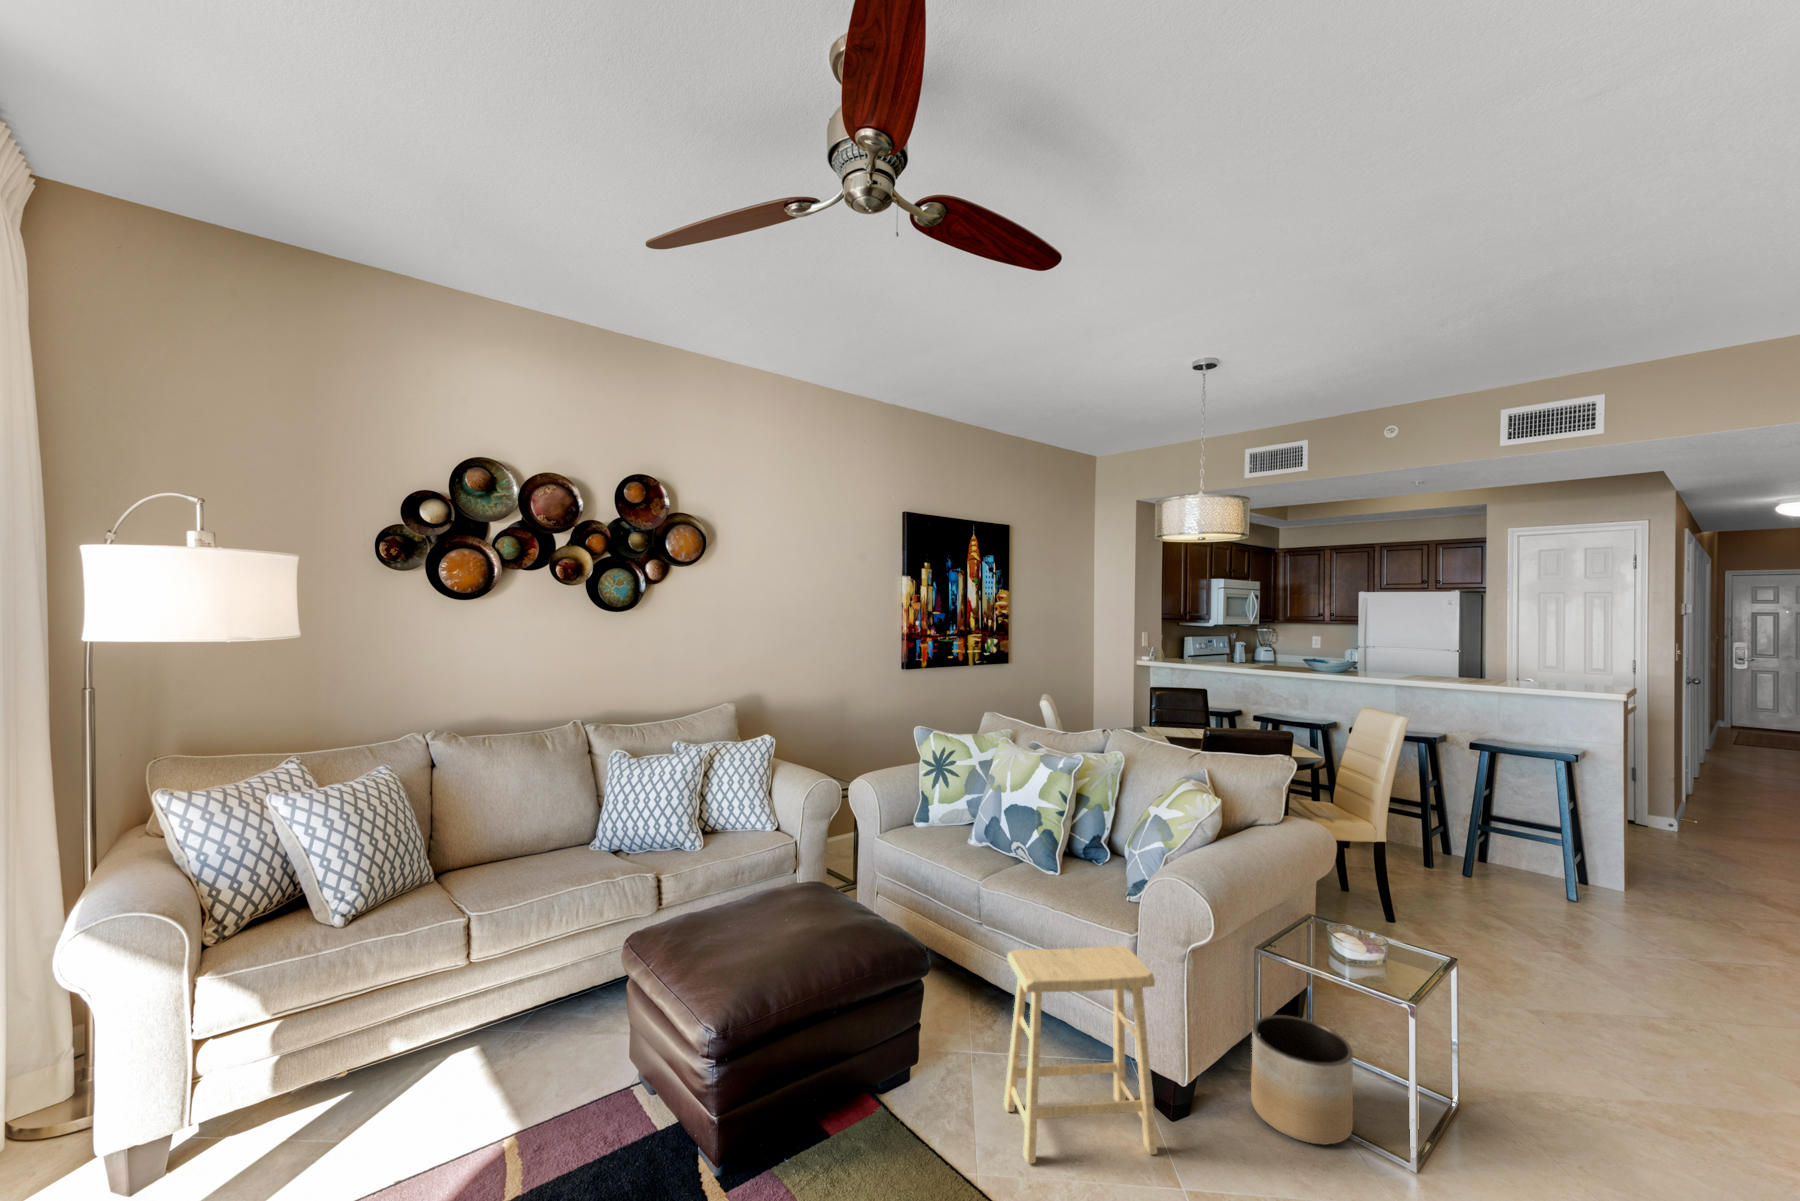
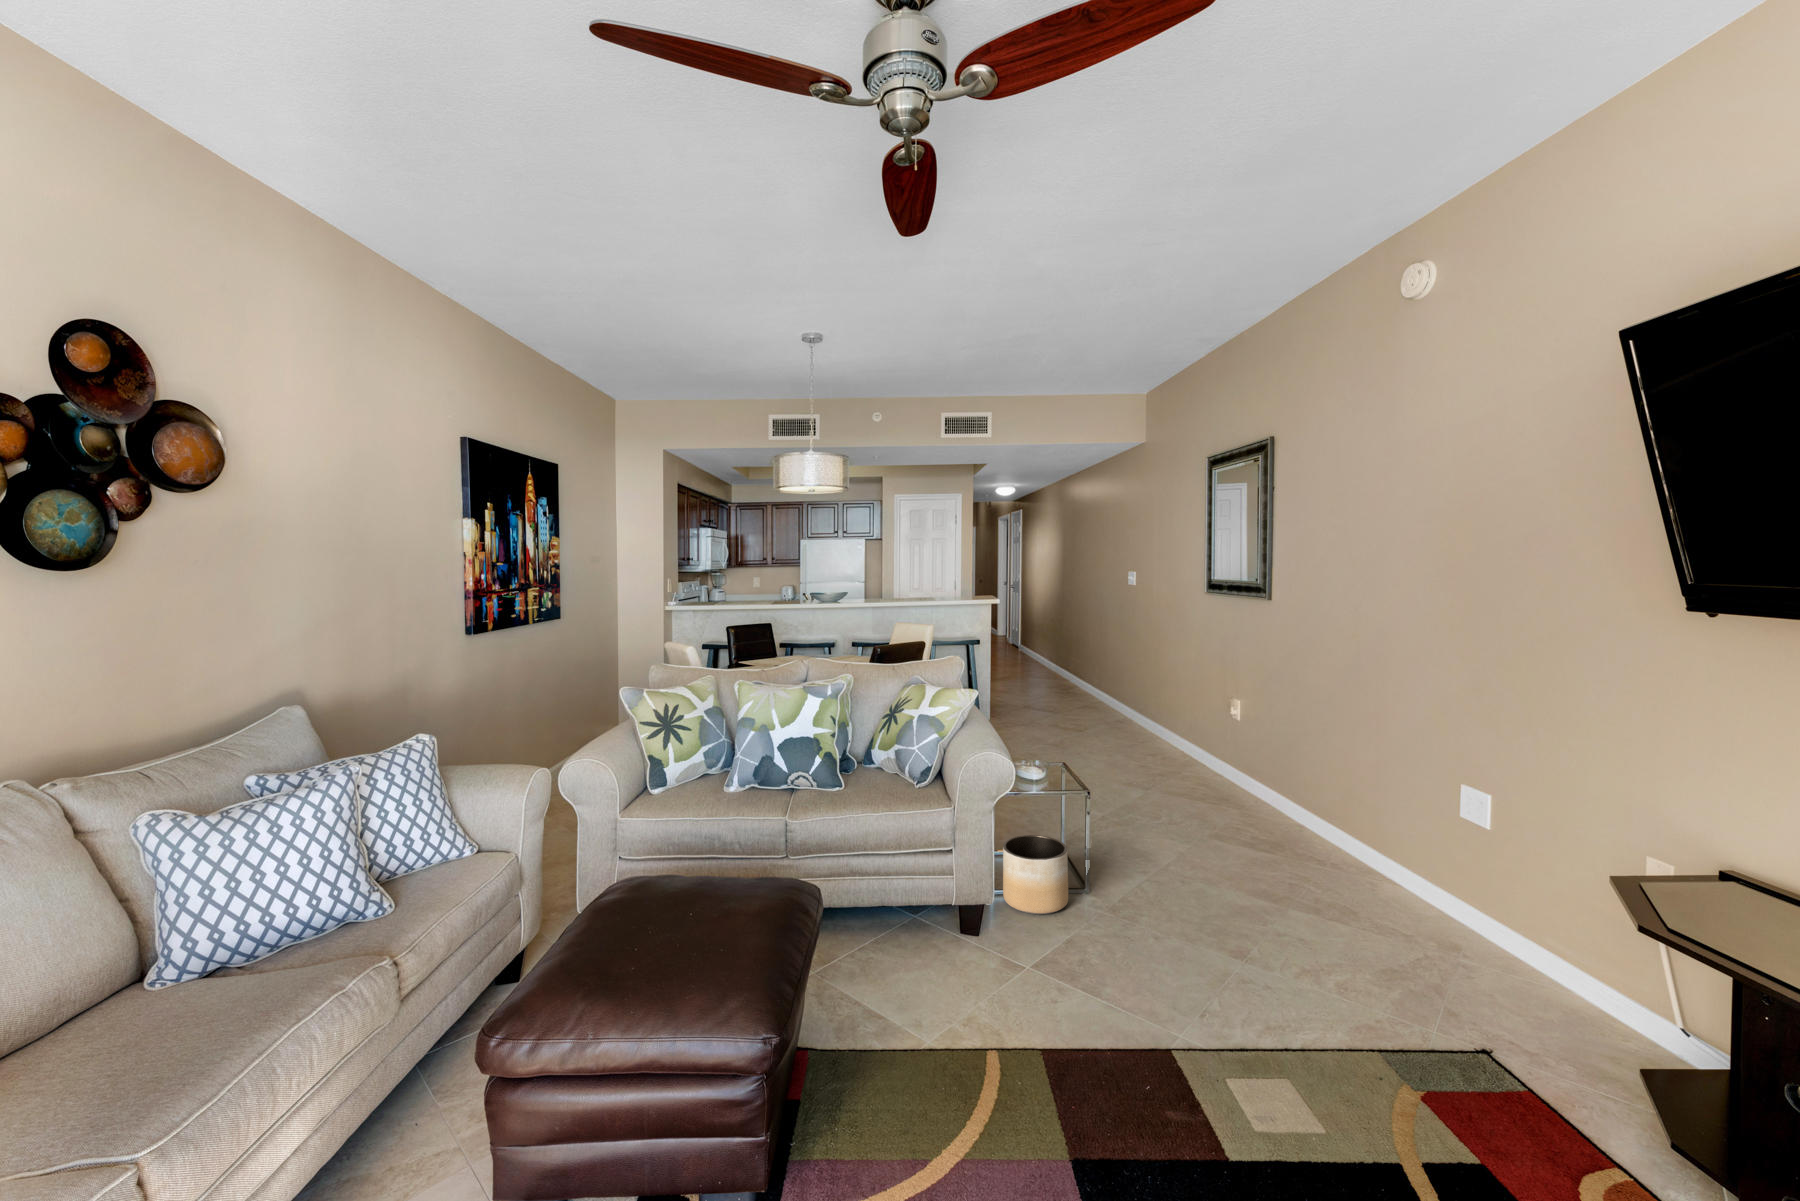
footstool: present [1004,946,1157,1164] -> none [891,822,1007,1022]

